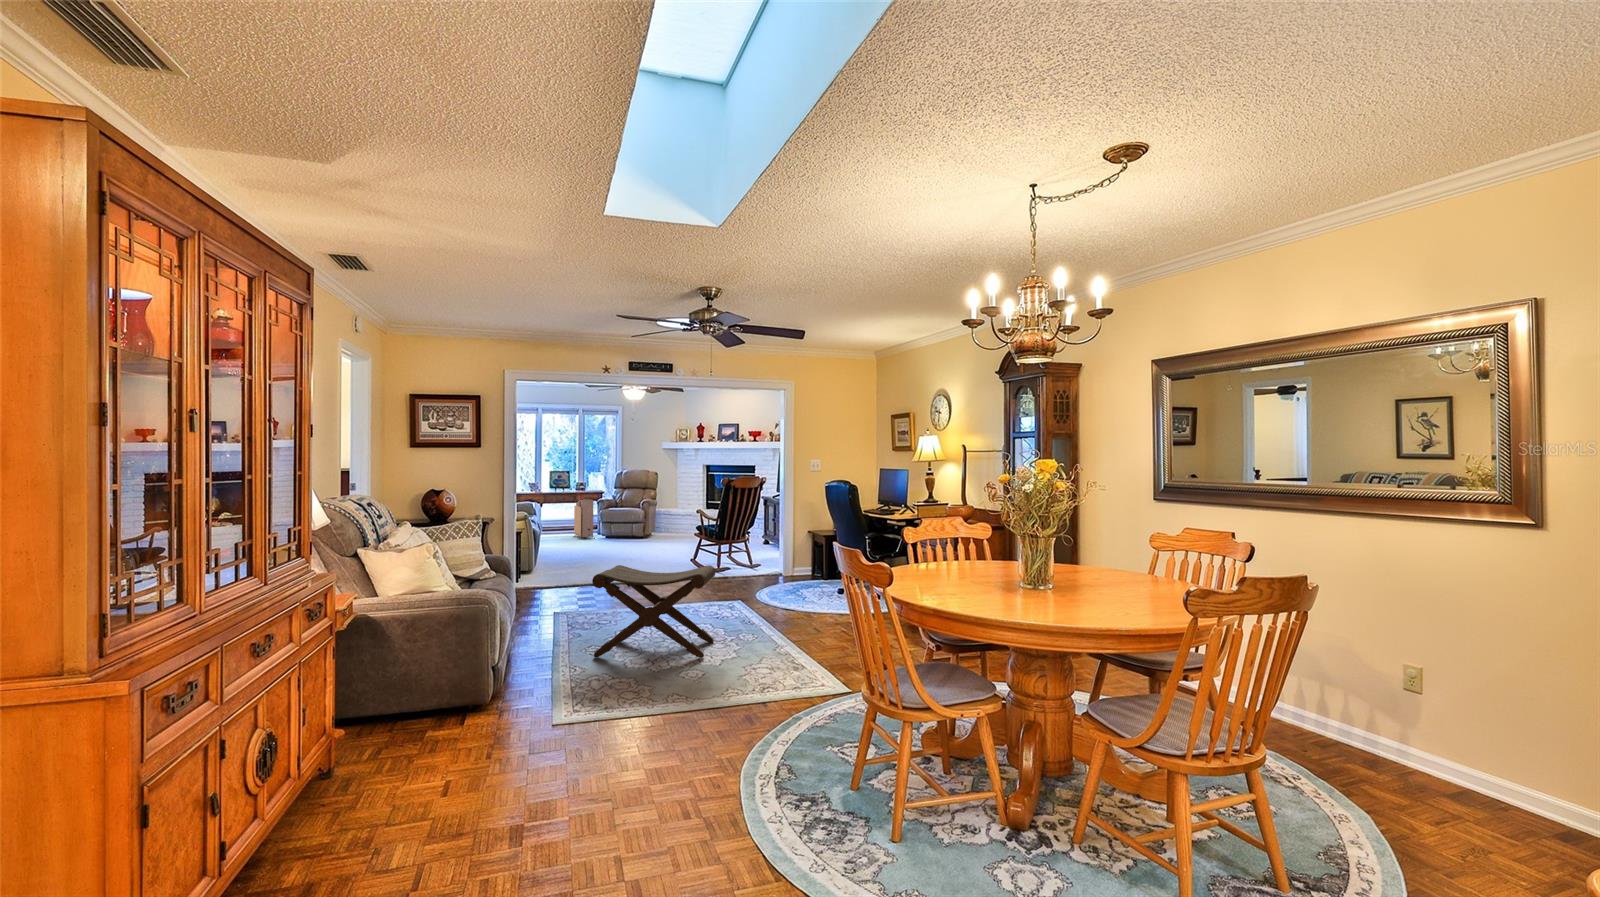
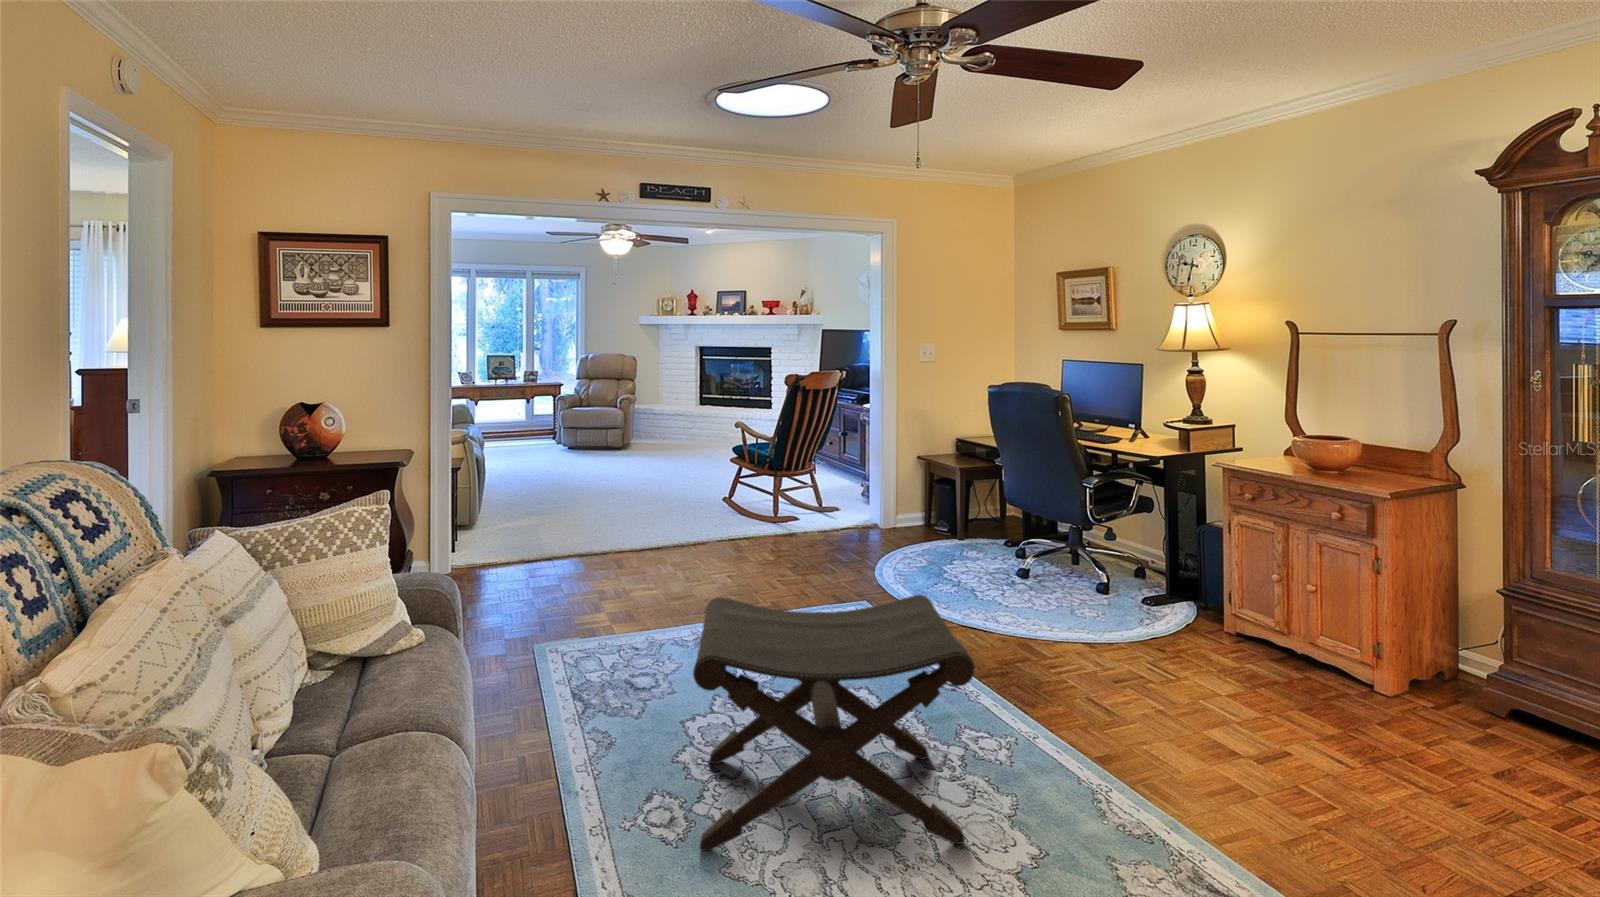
air purifier: present [573,499,594,539] -> none [525,393,557,448]

